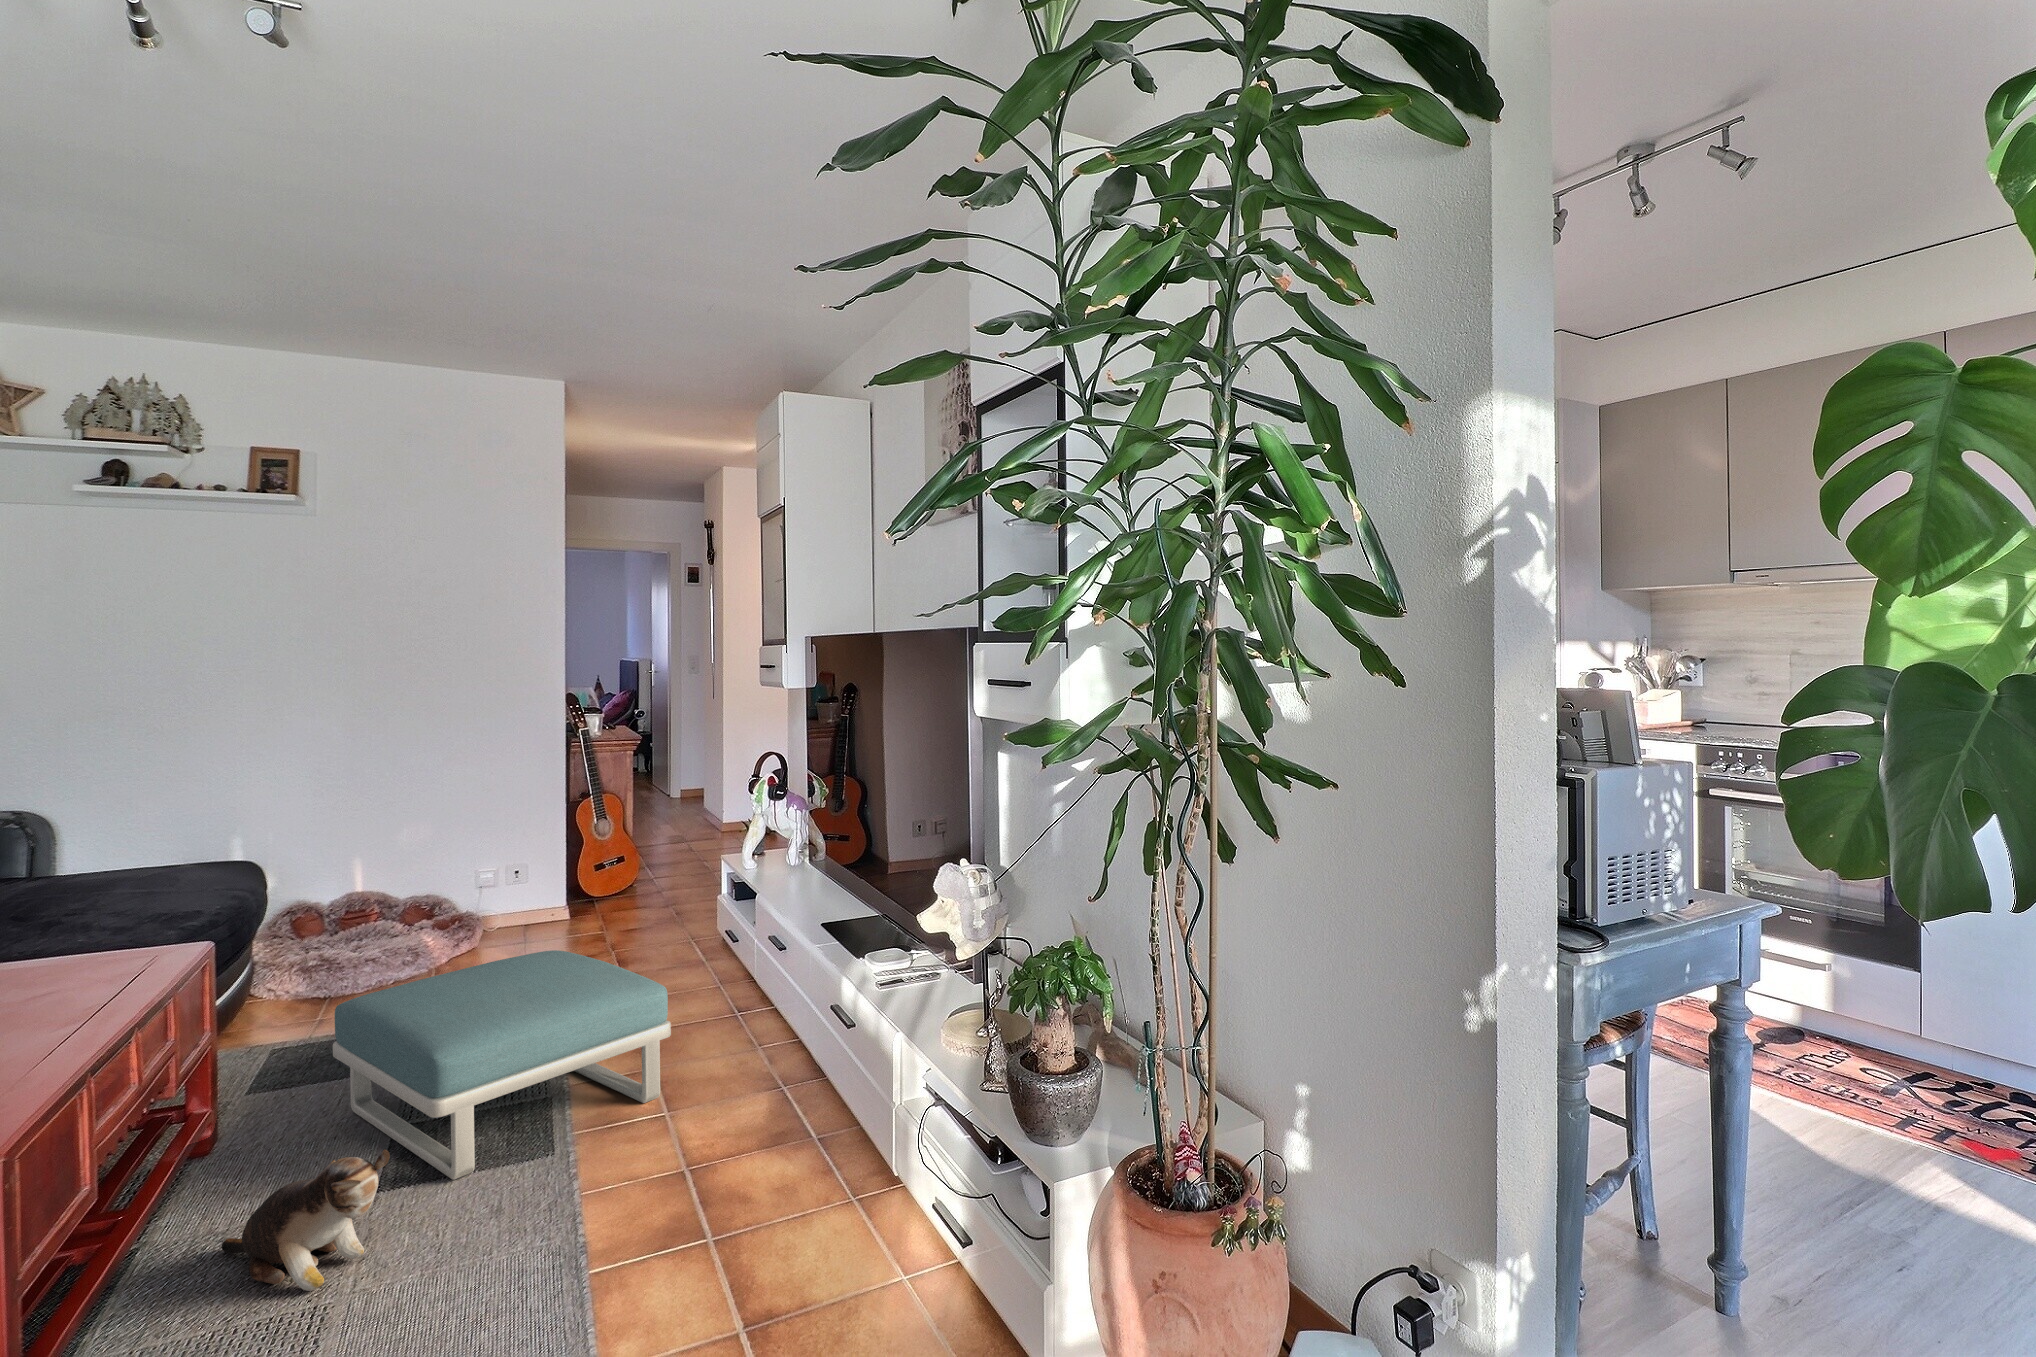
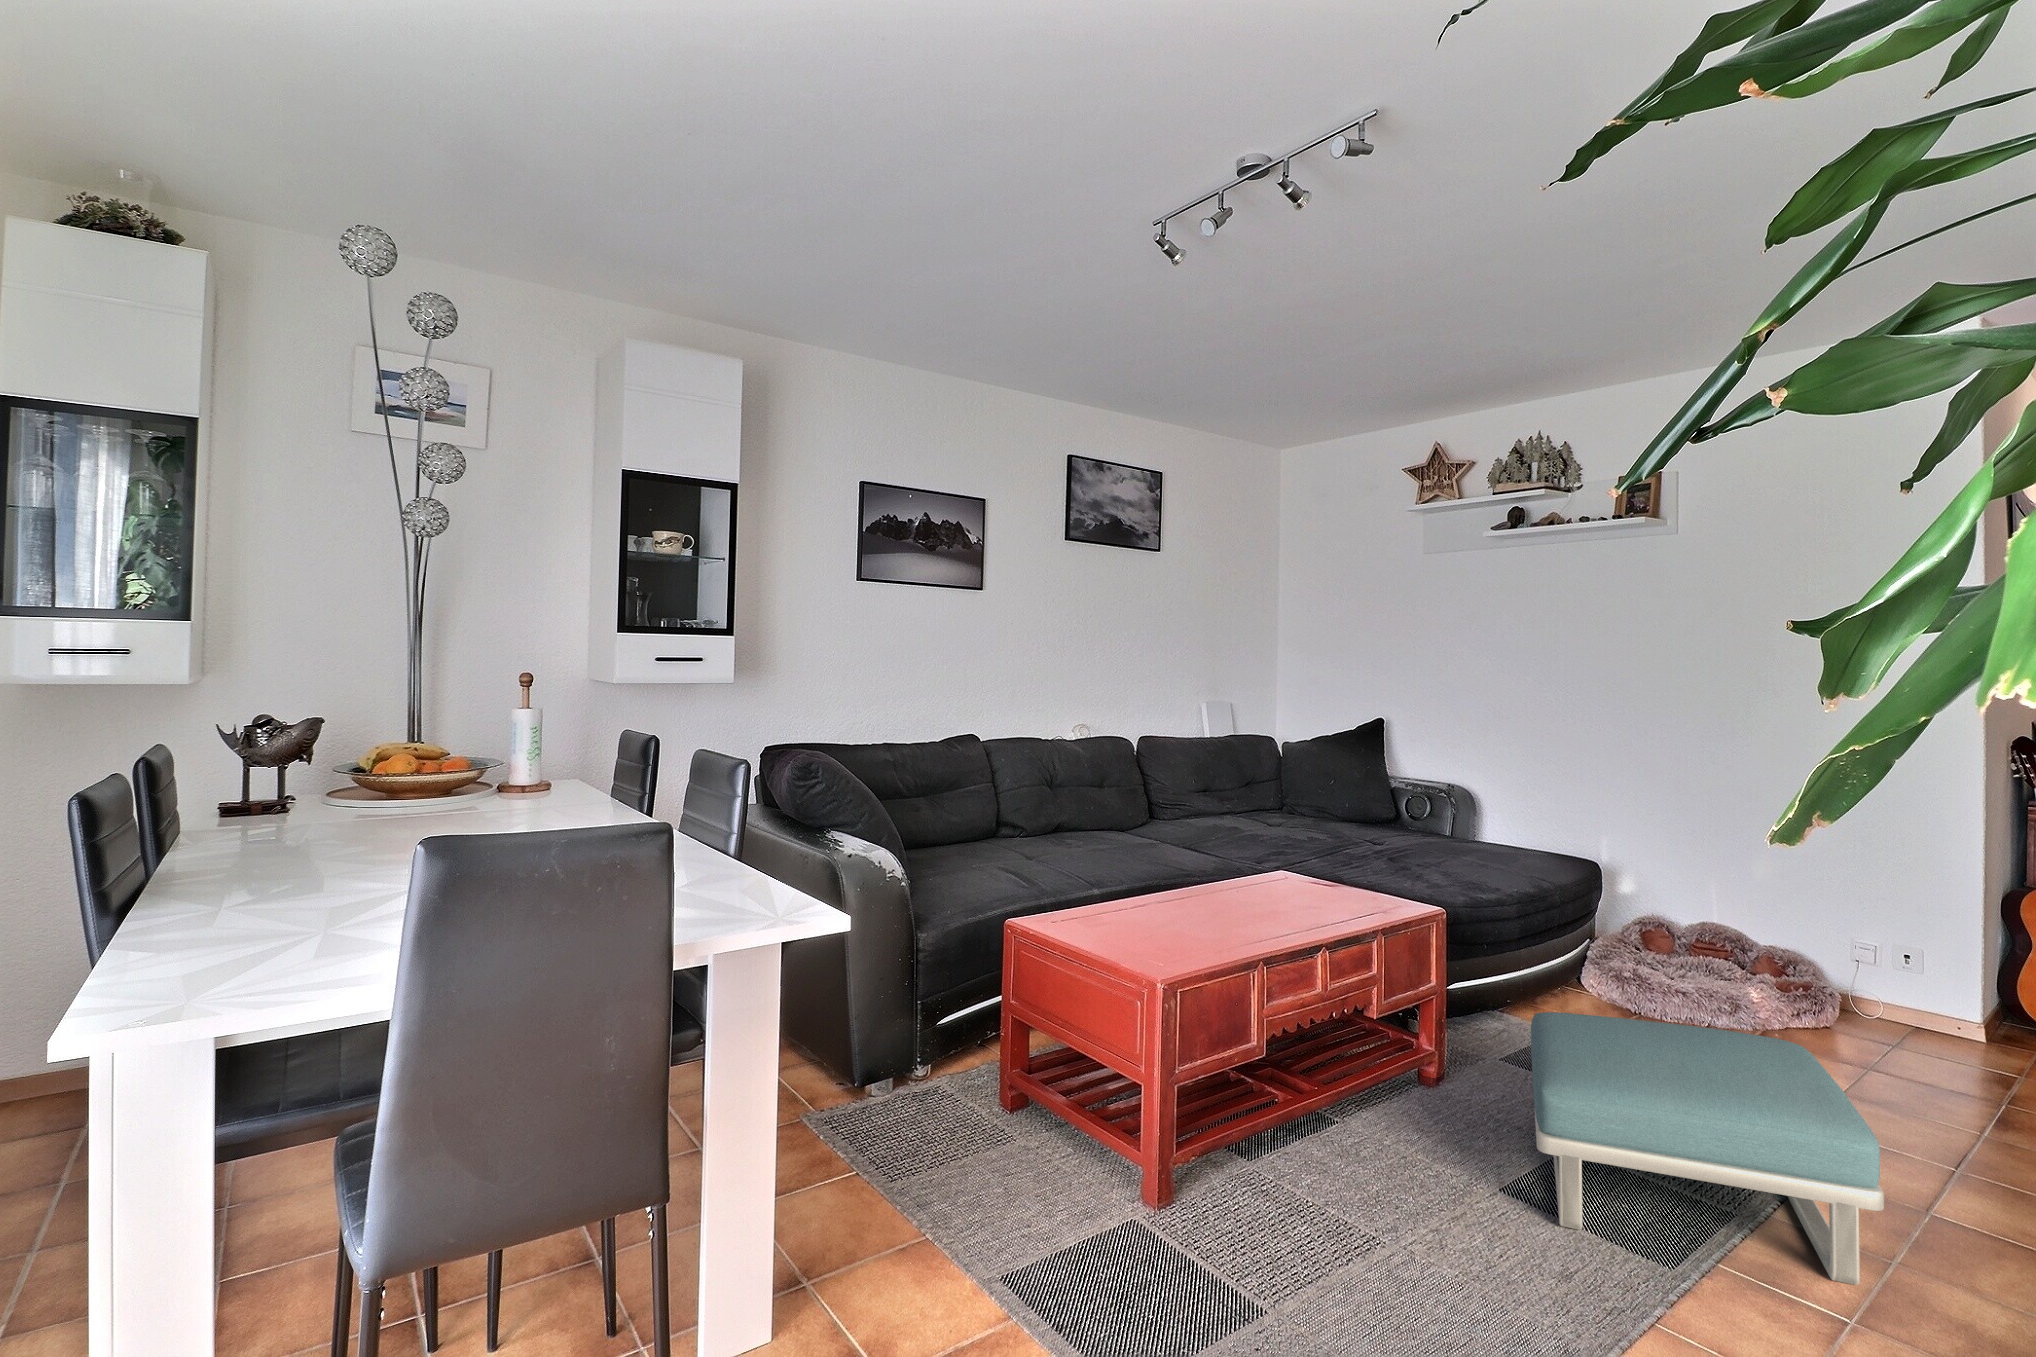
plush toy: present [221,1150,390,1291] -> none [1366,1133,1443,1237]

